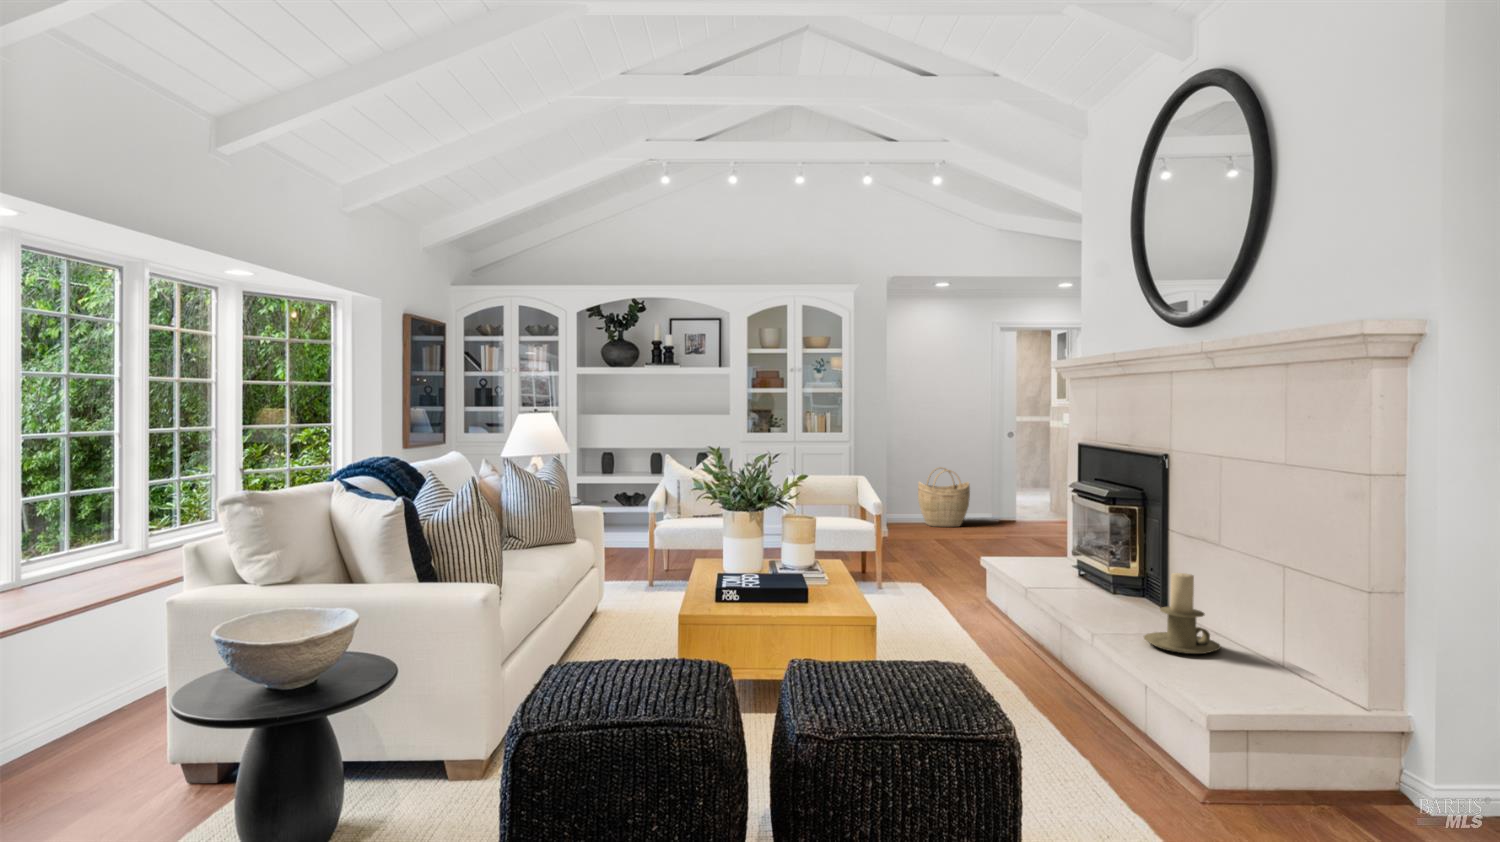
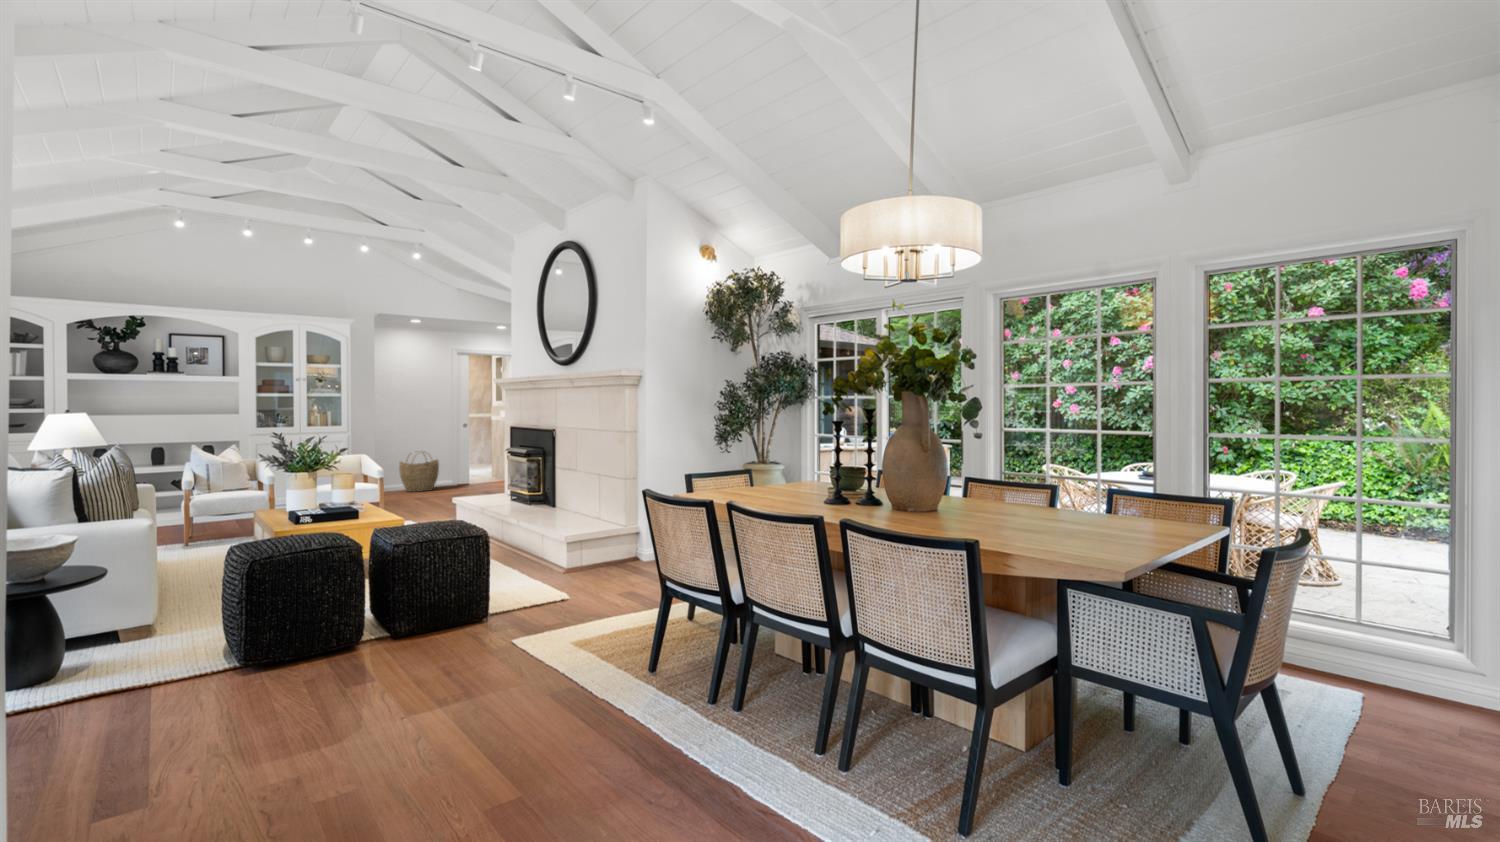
candle holder: present [1144,573,1221,654] -> none [543,484,576,520]

